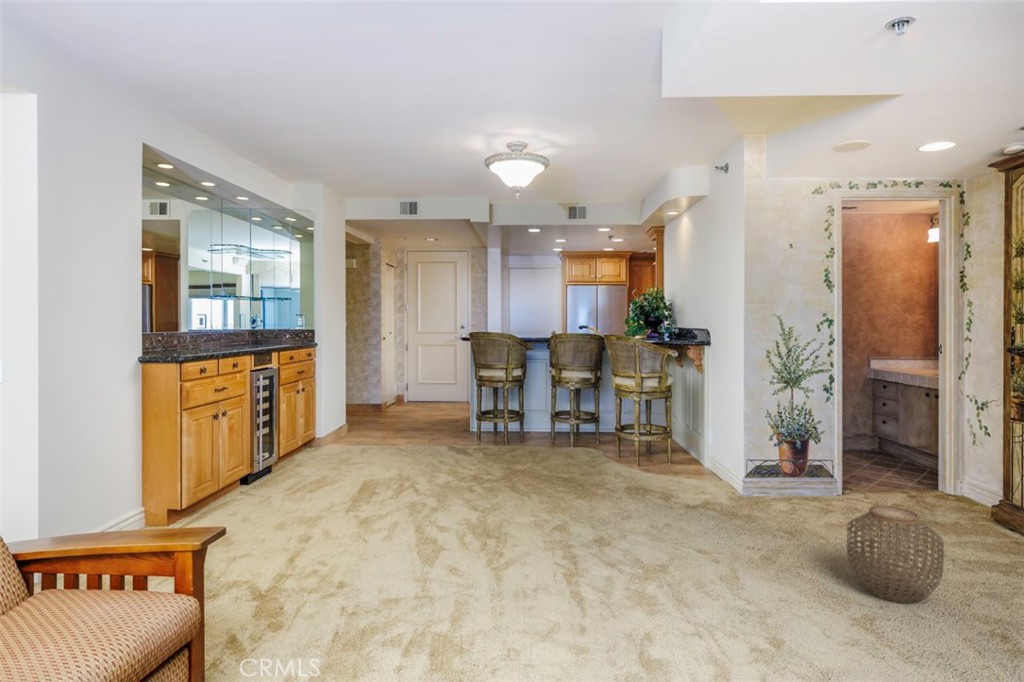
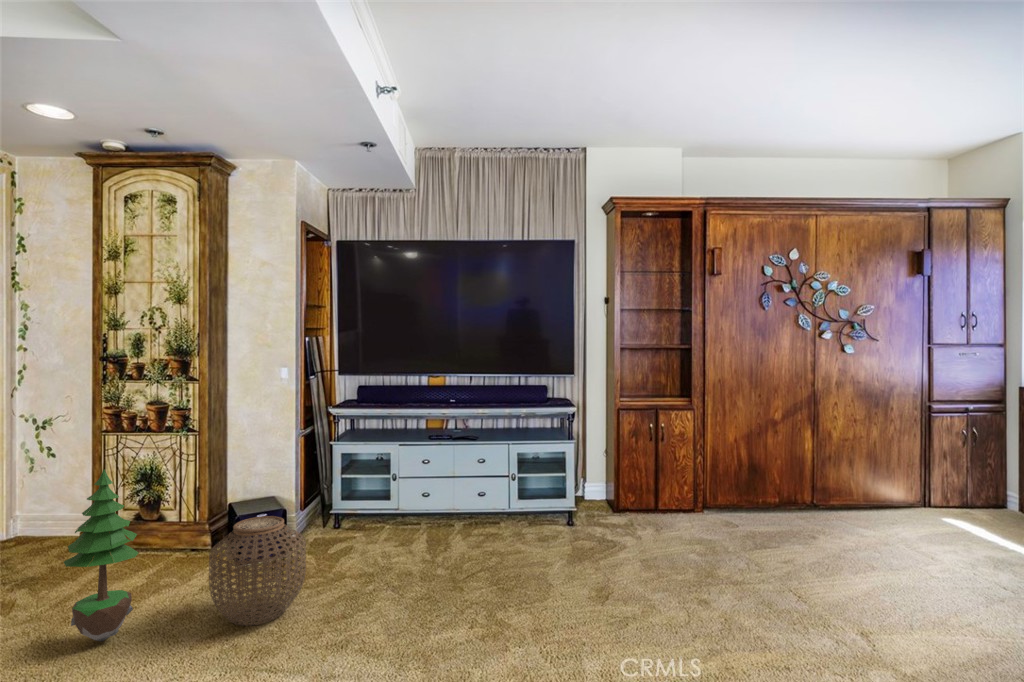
potted tree: none [794,432,842,547] -> present [64,470,139,641]

